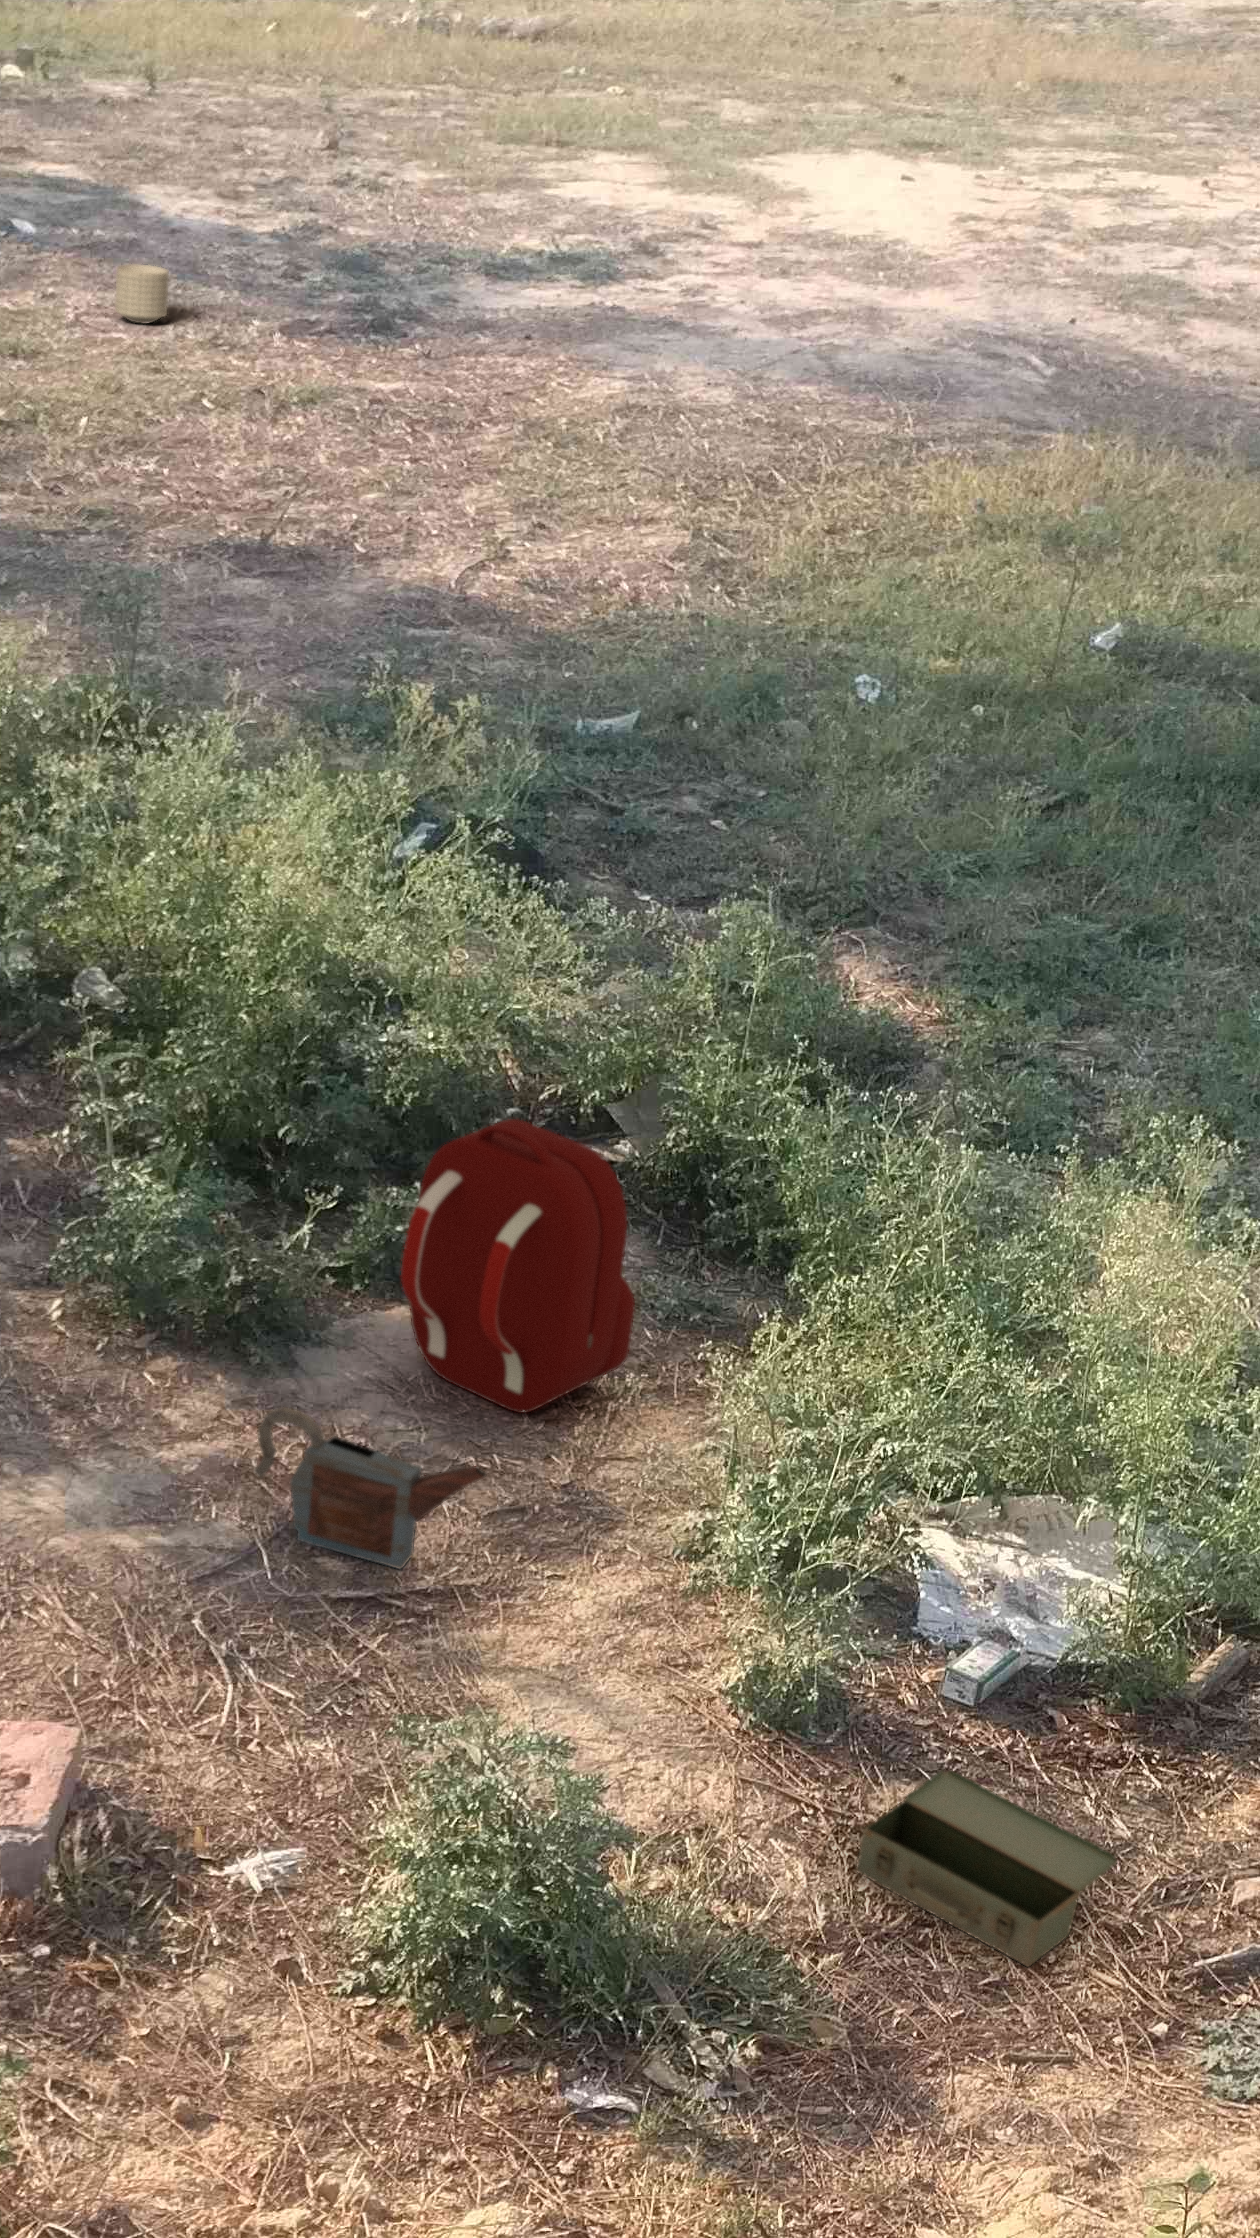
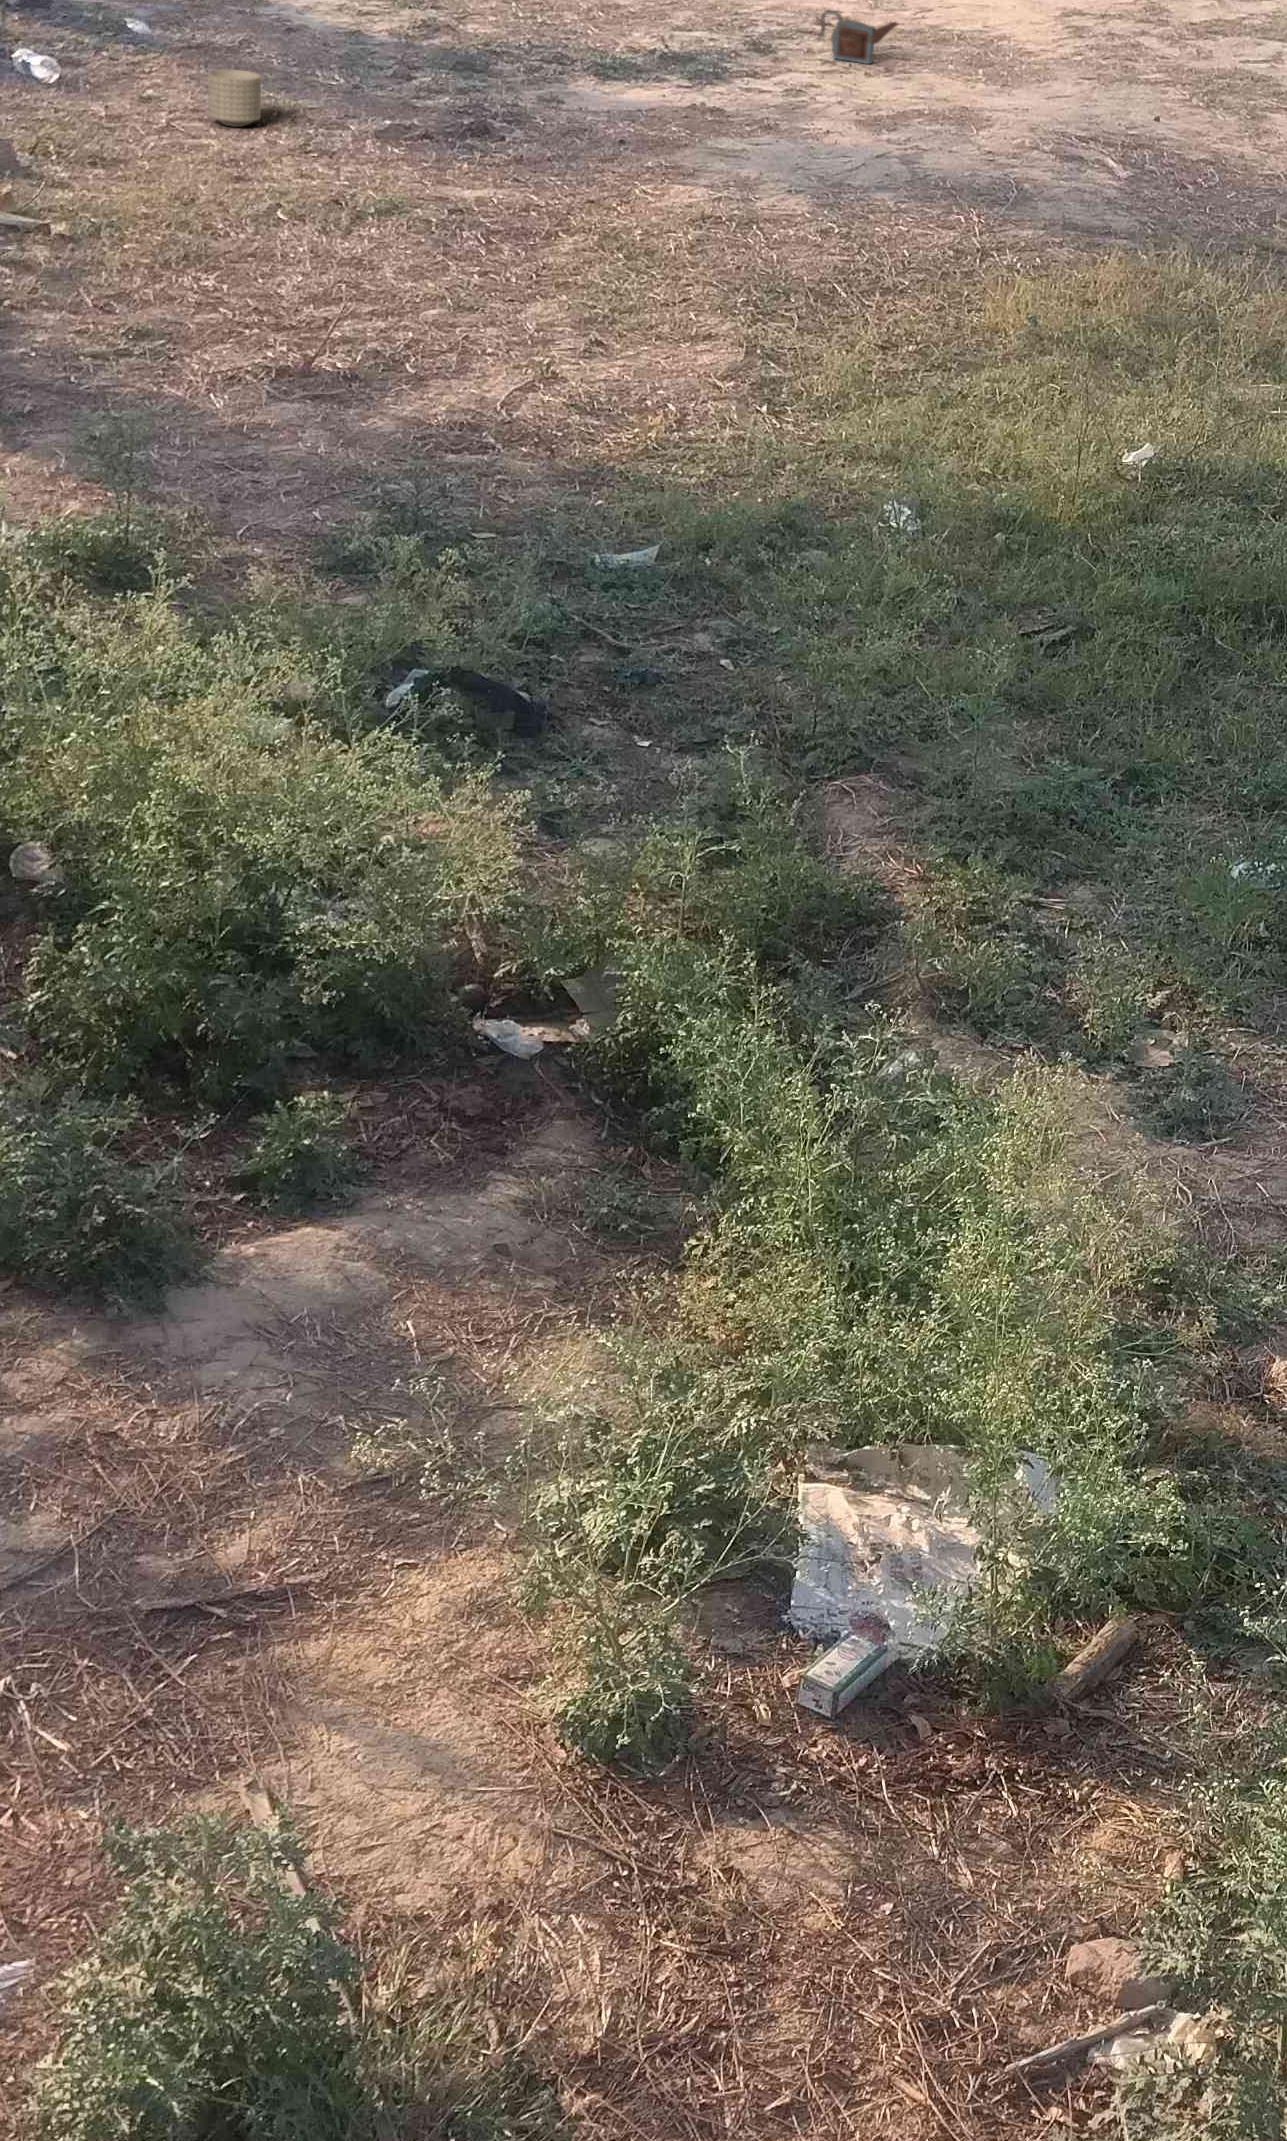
backpack: present [401,1119,635,1413] -> none [256,1057,516,1369]
watering can: present [254,1407,486,1569] -> present [819,9,898,64]
toolbox: present [856,1770,1117,1966] -> none [664,1816,945,2062]

